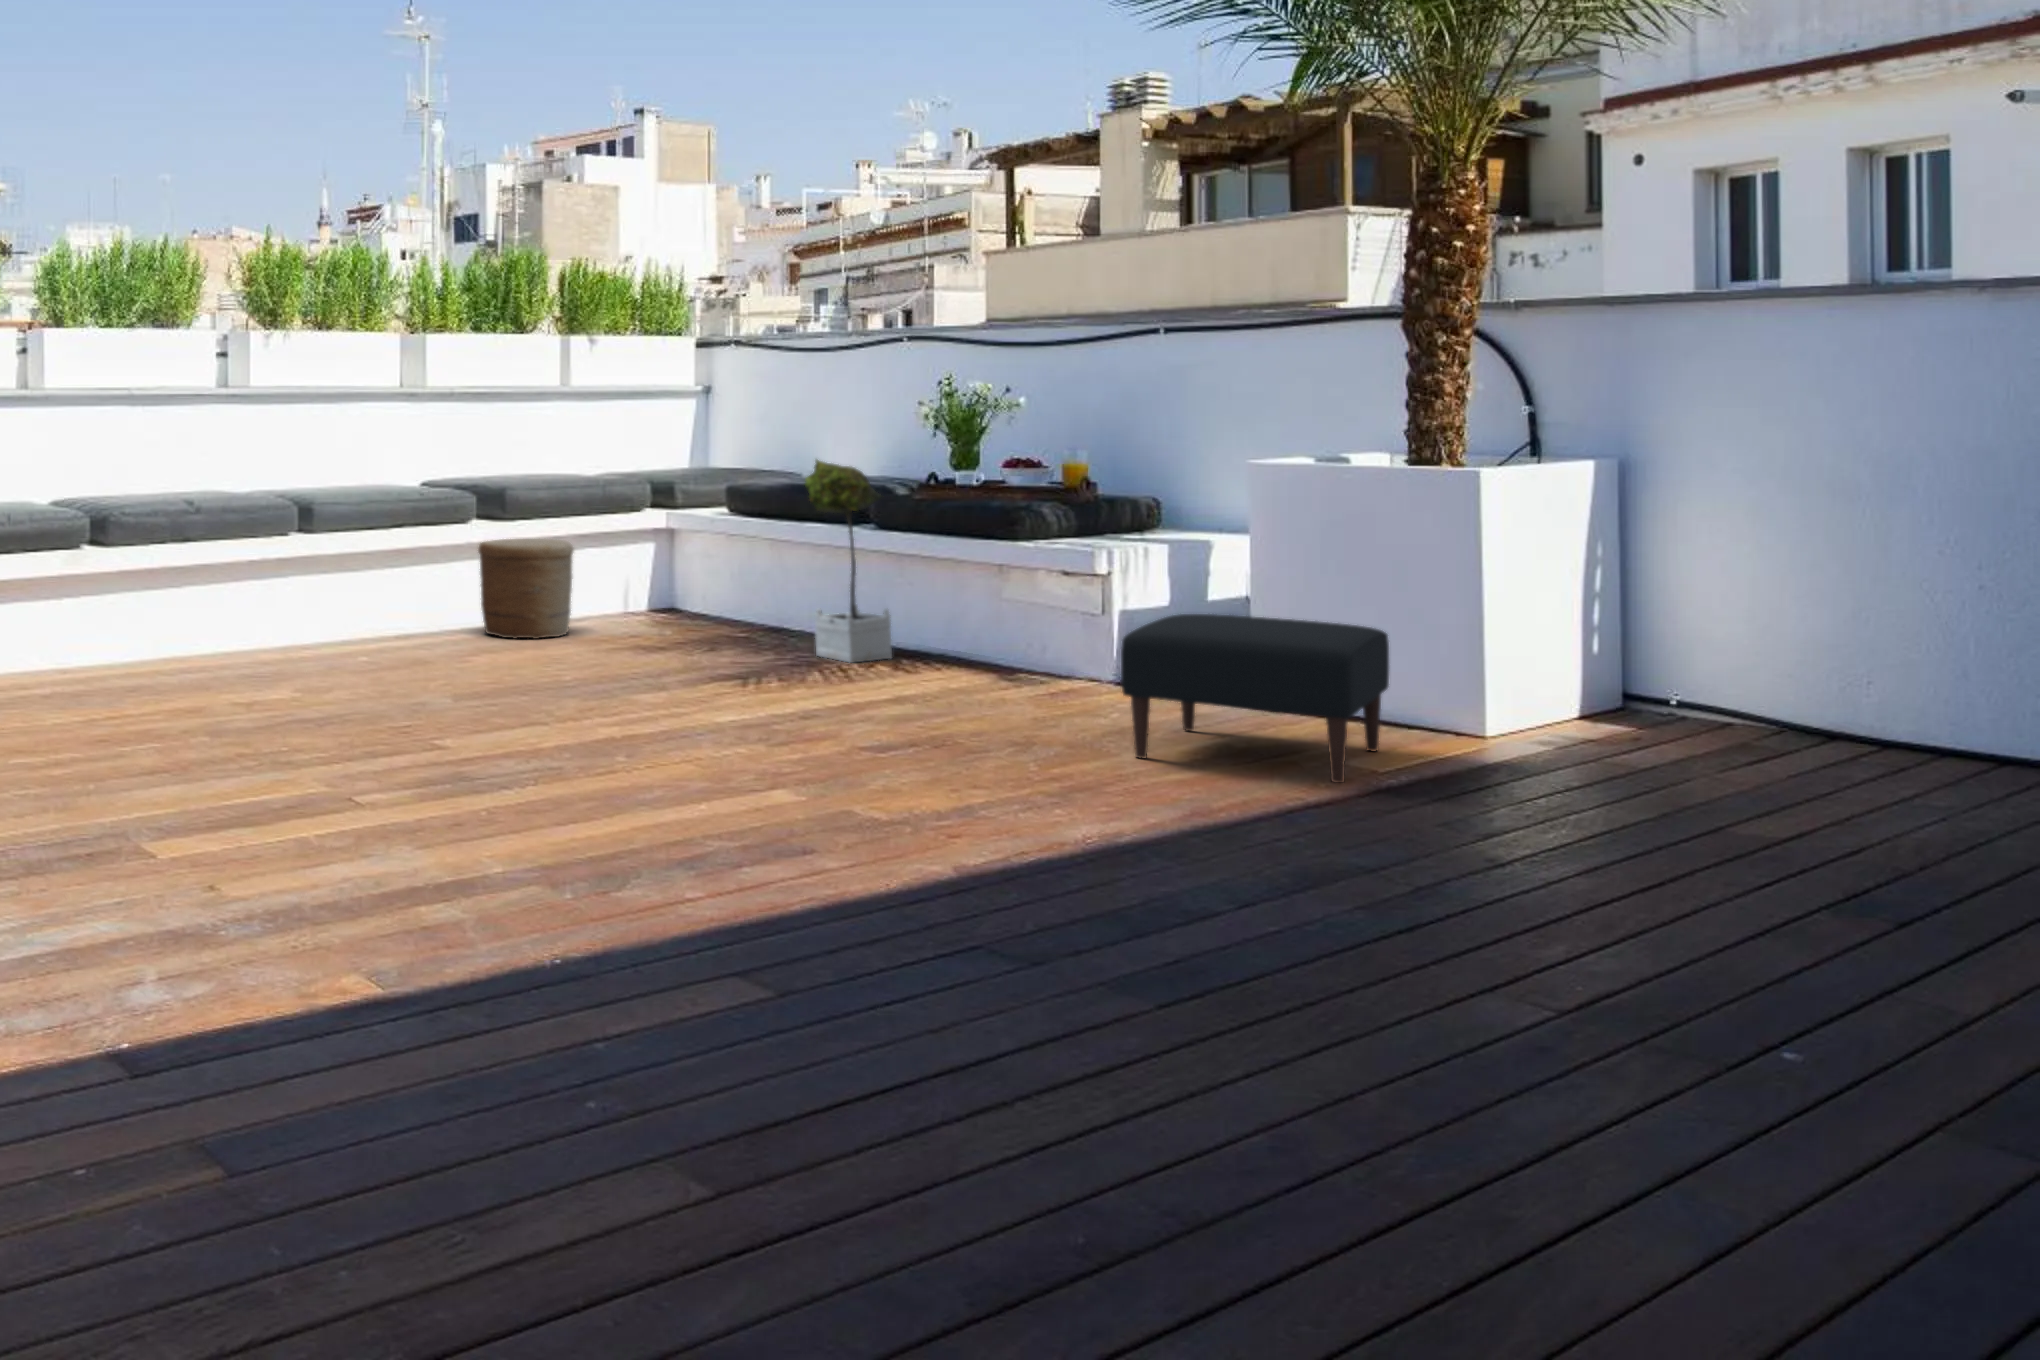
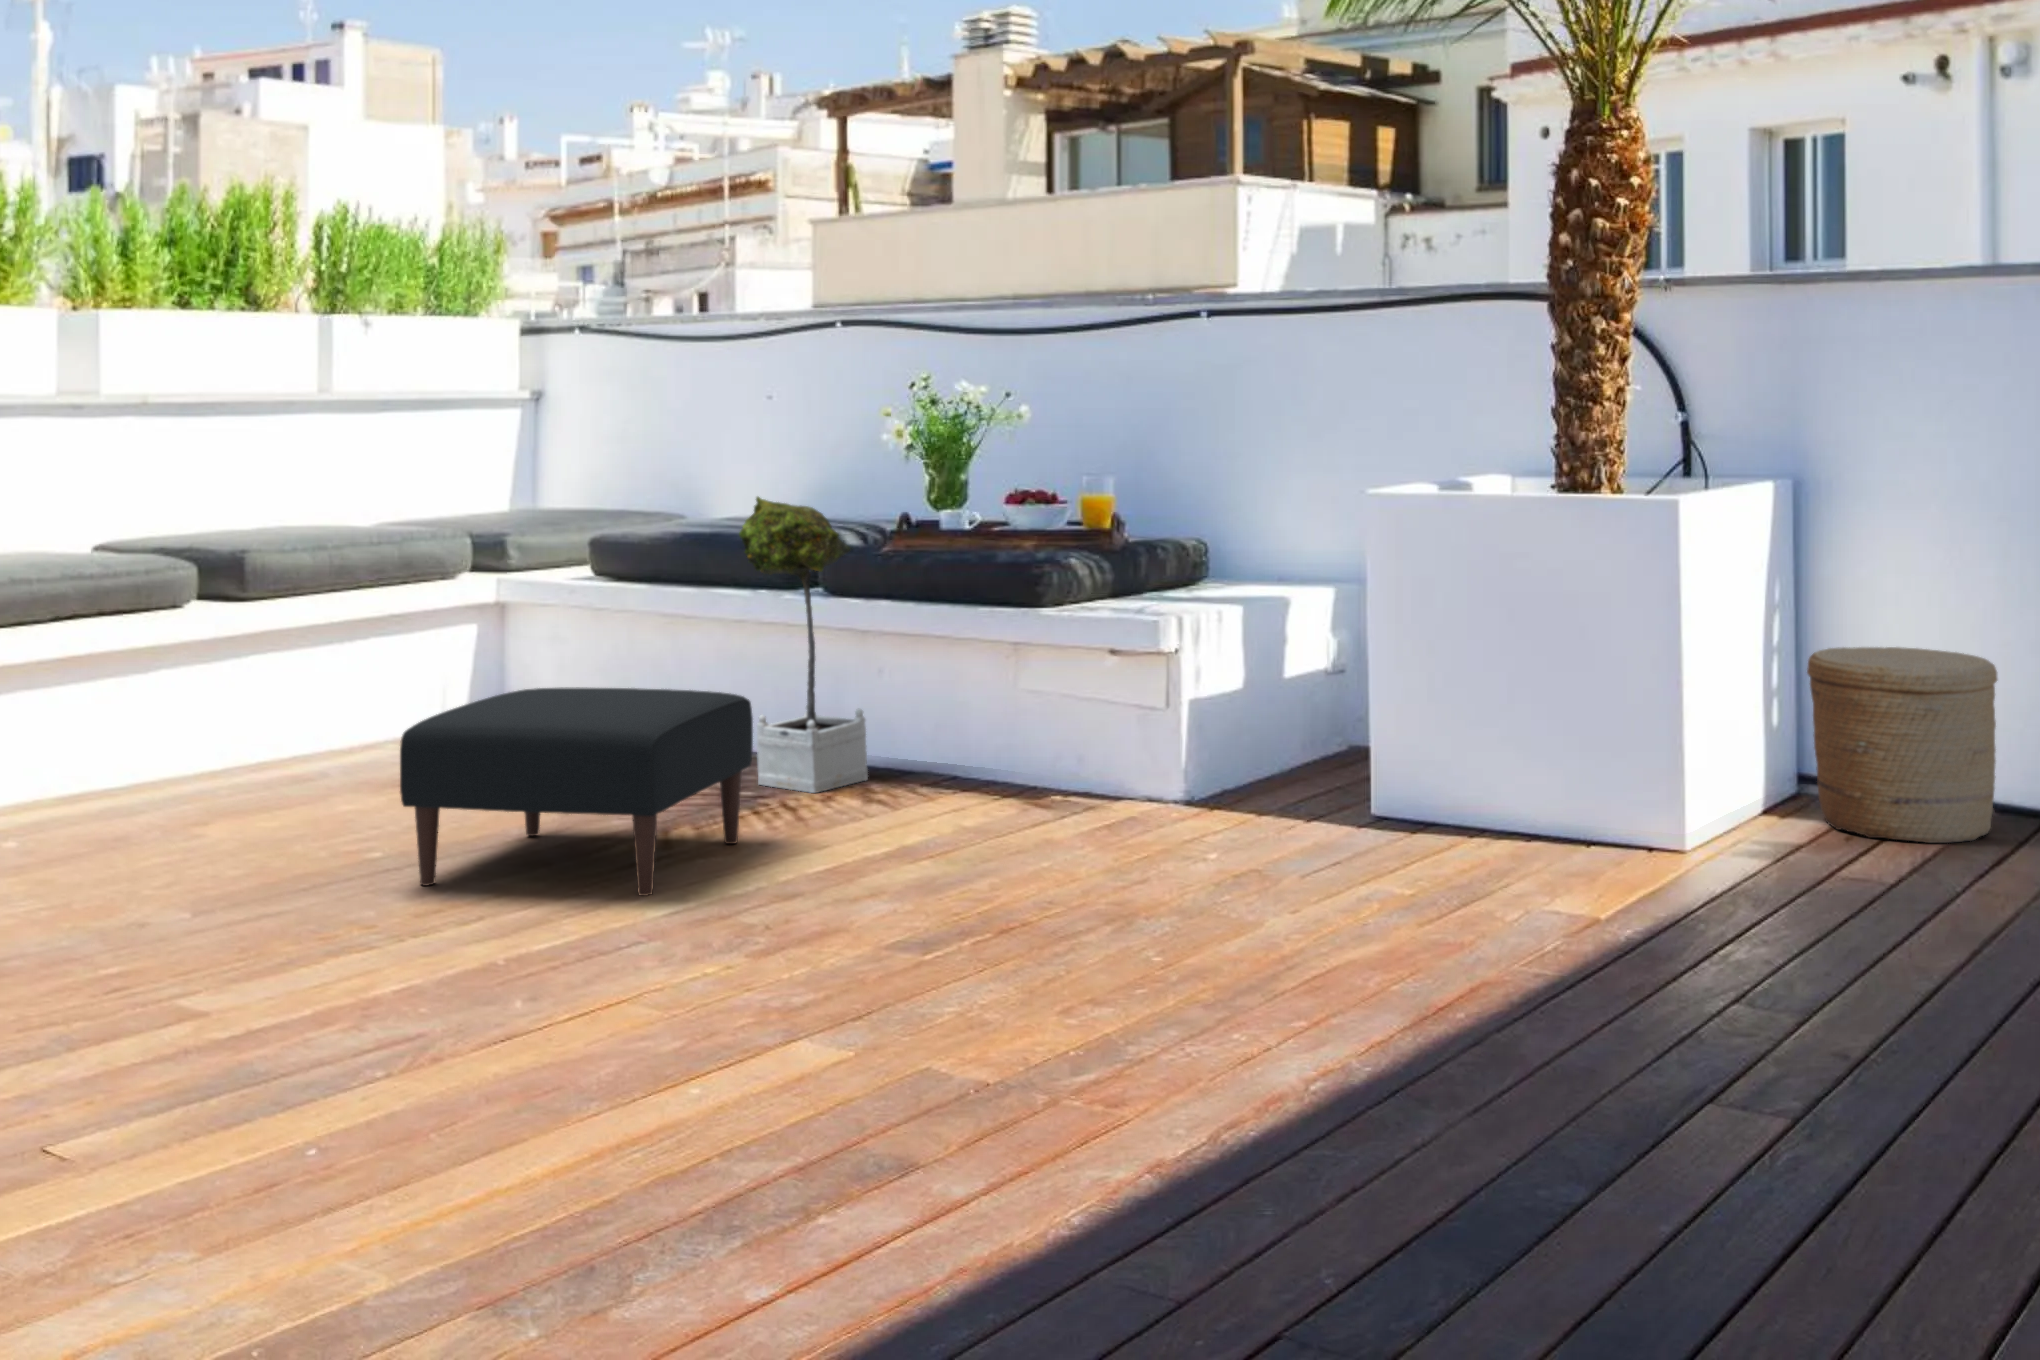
woven basket: present [478,539,574,639] -> present [1807,647,1997,843]
ottoman: present [1121,614,1389,783] -> present [400,687,753,896]

